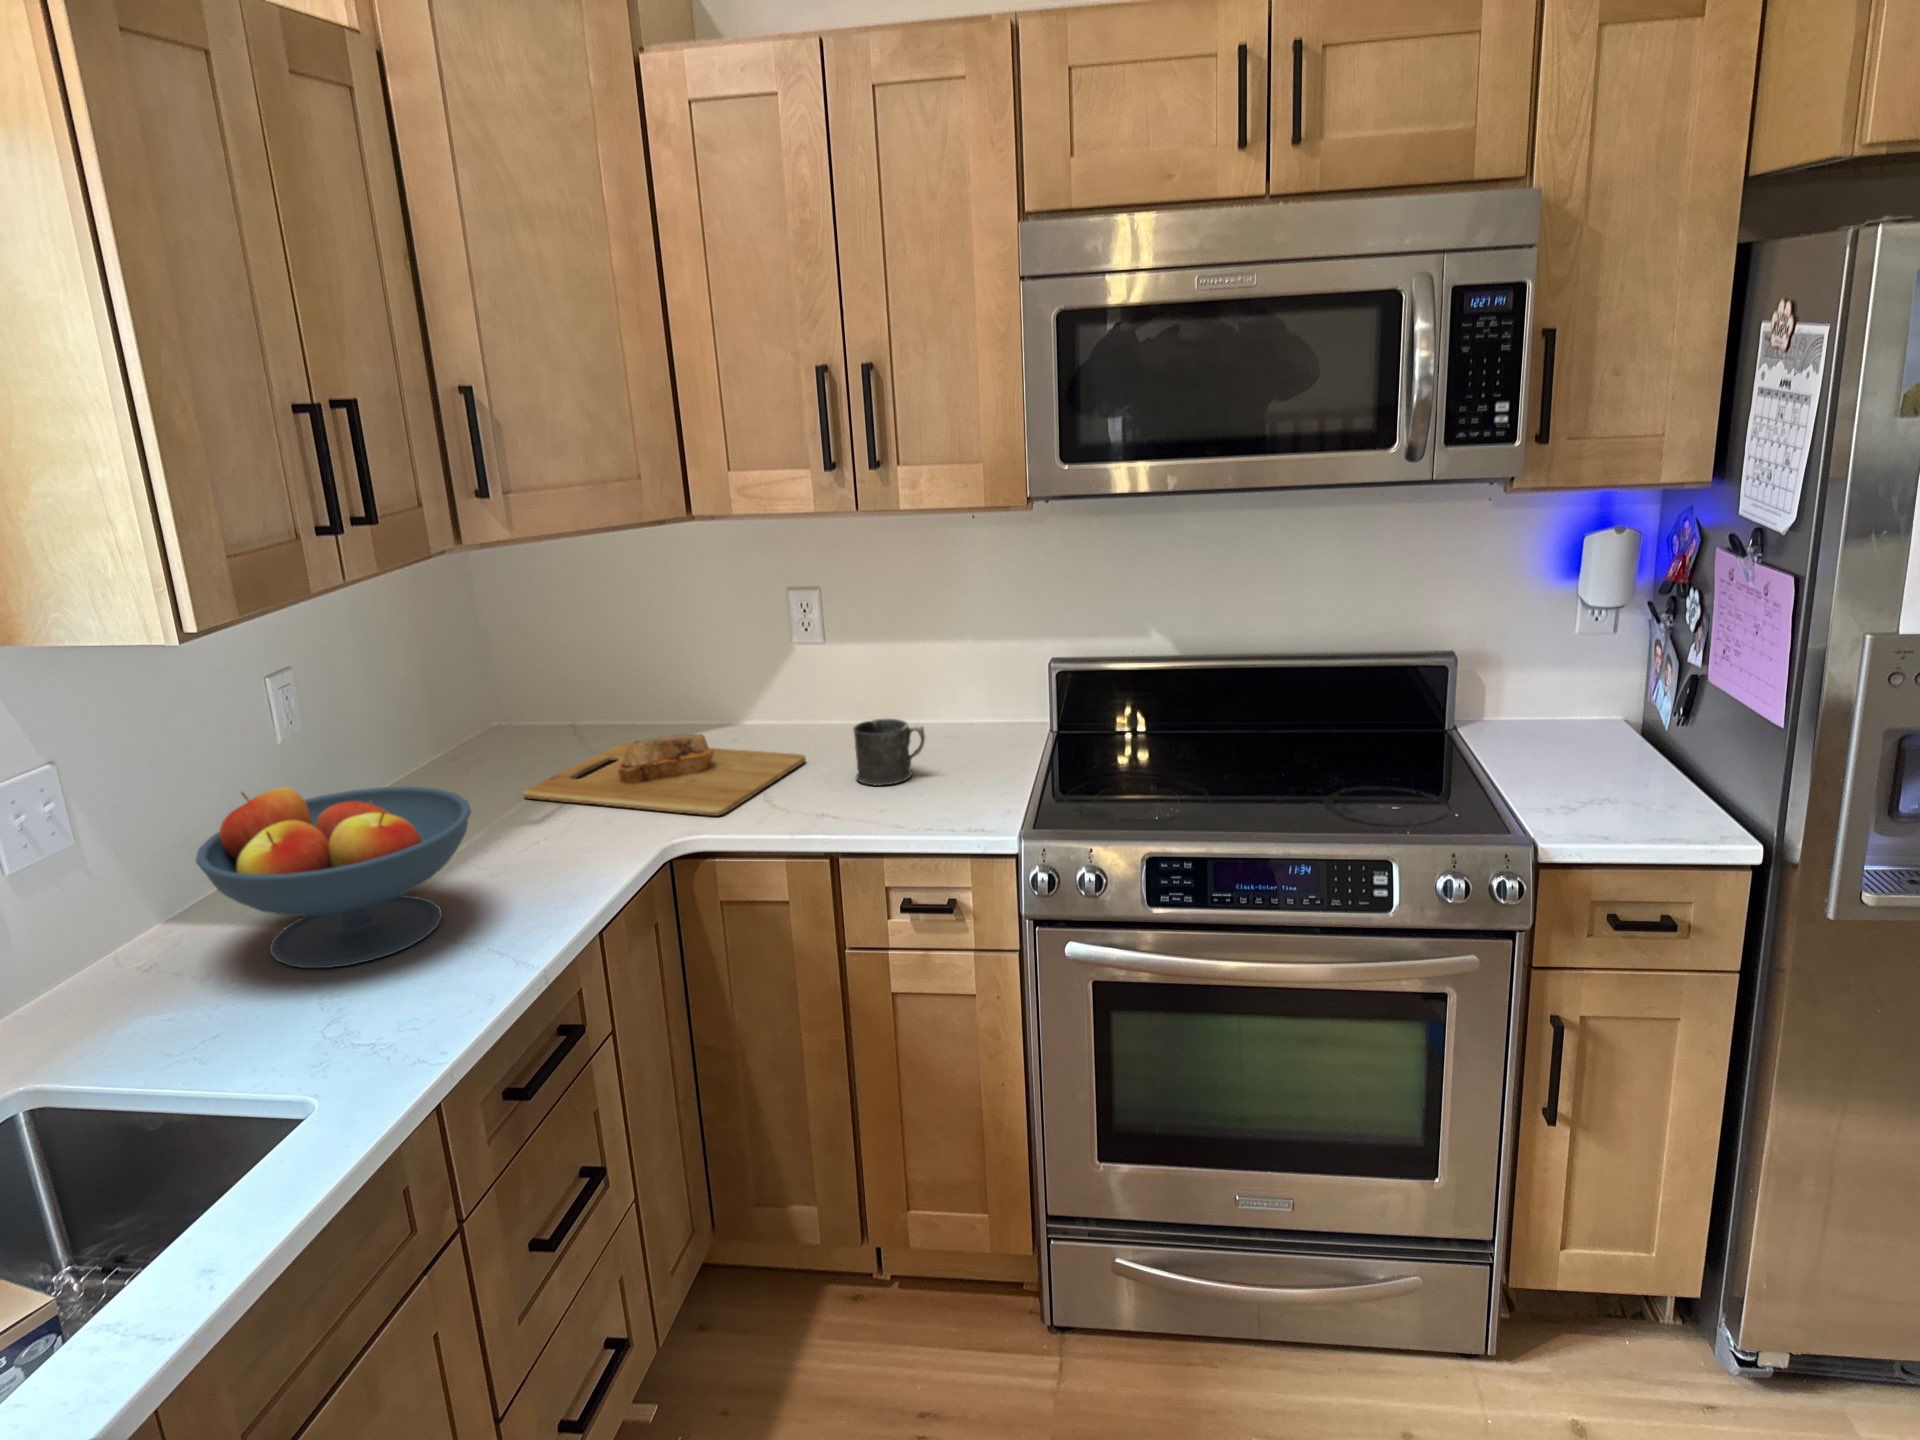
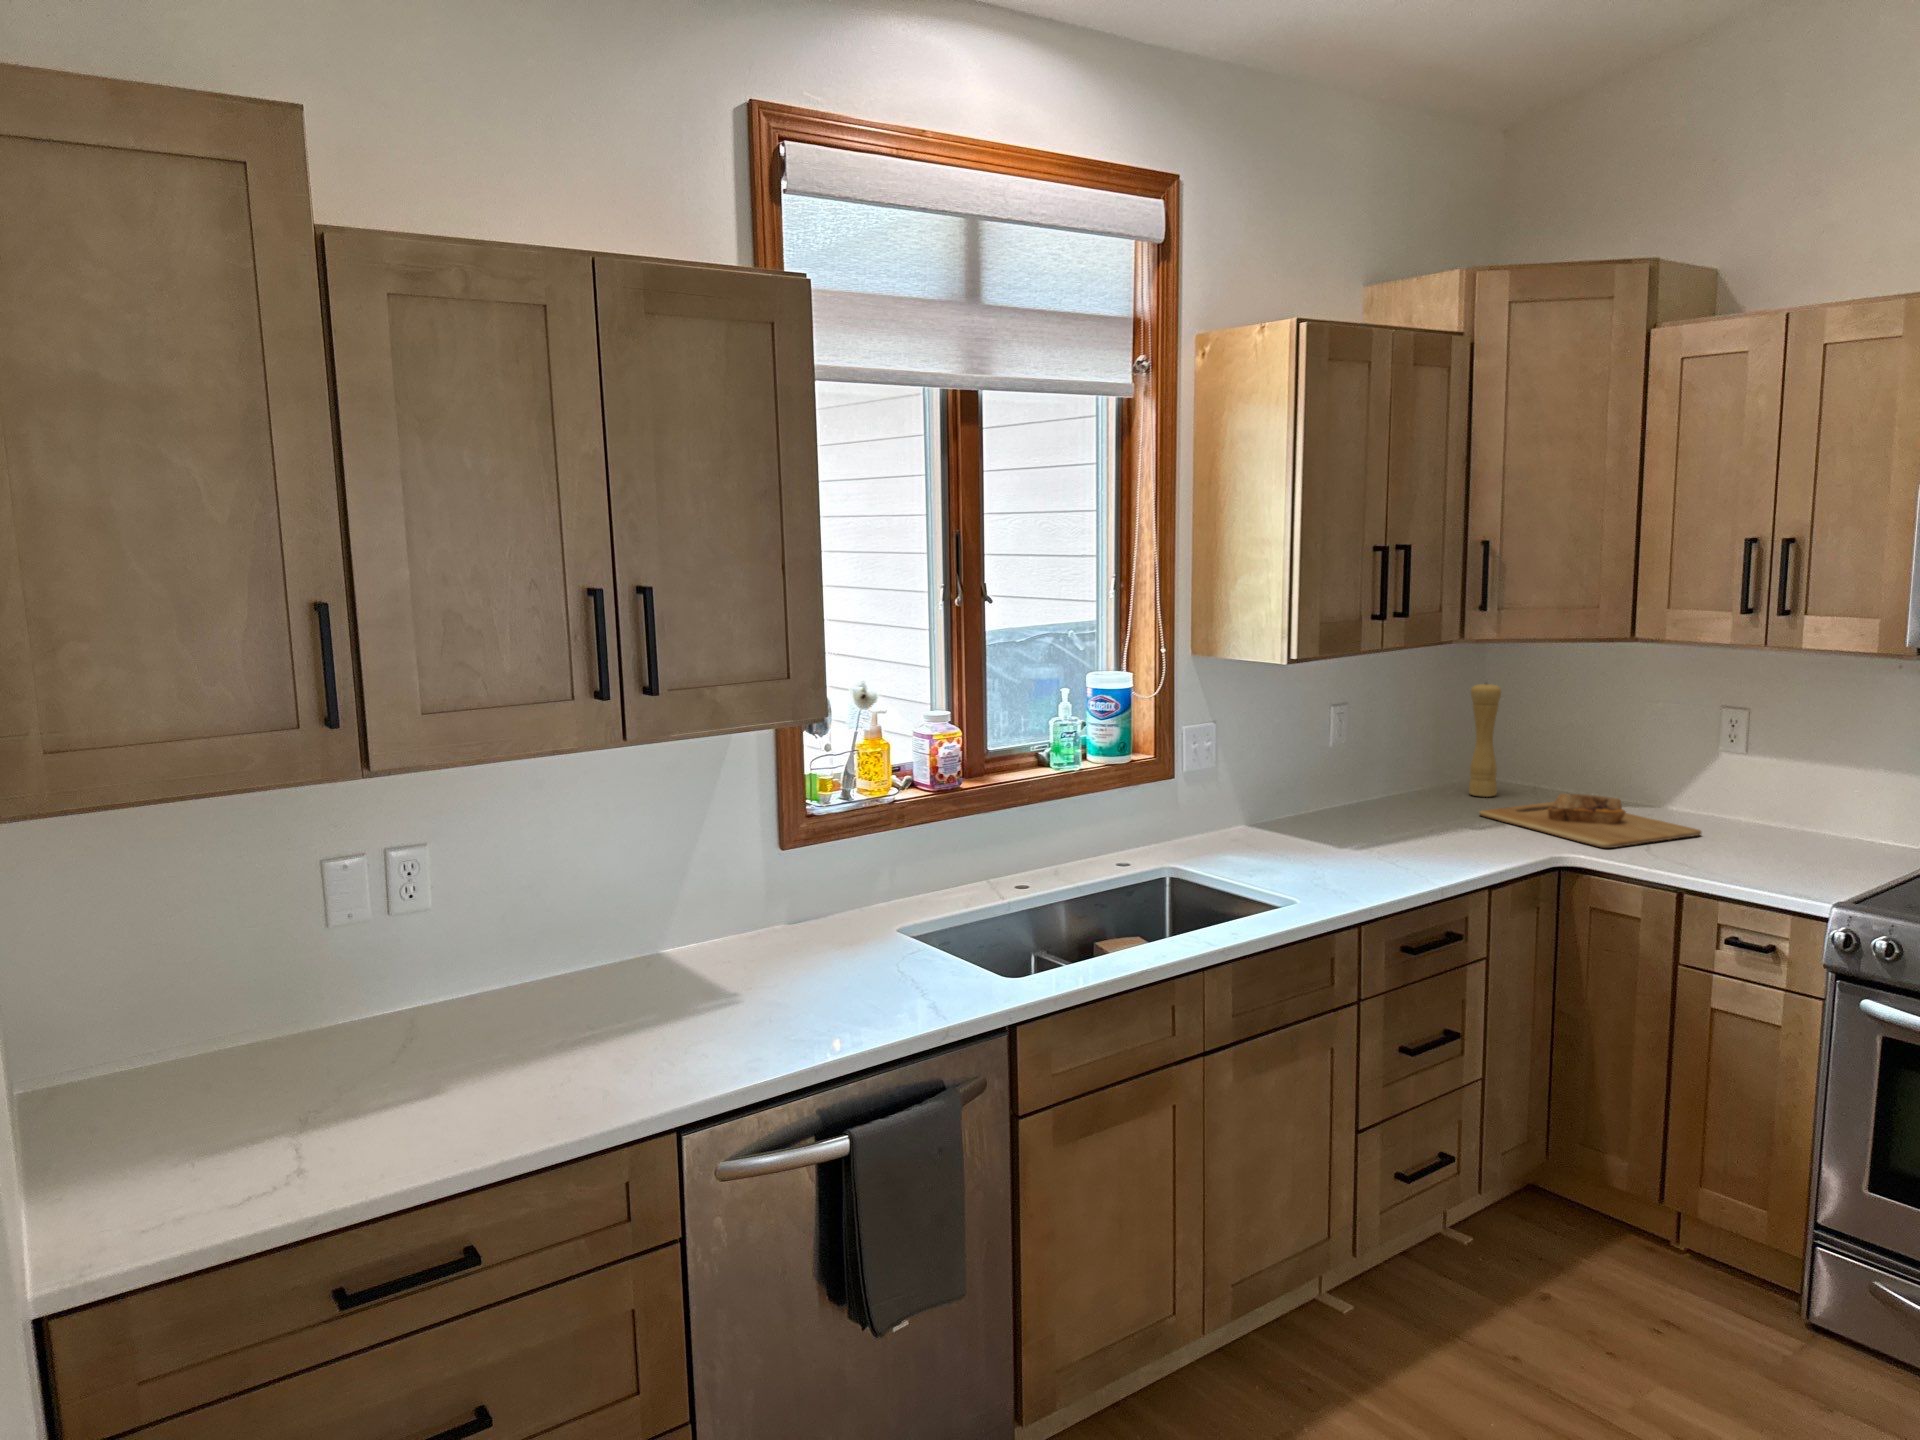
pepper mill: none [463,599,526,762] -> present [1469,682,1501,797]
mug: present [853,718,925,786] -> none [1731,810,1798,860]
fruit bowl: present [196,786,471,968] -> none [1274,755,1424,861]

